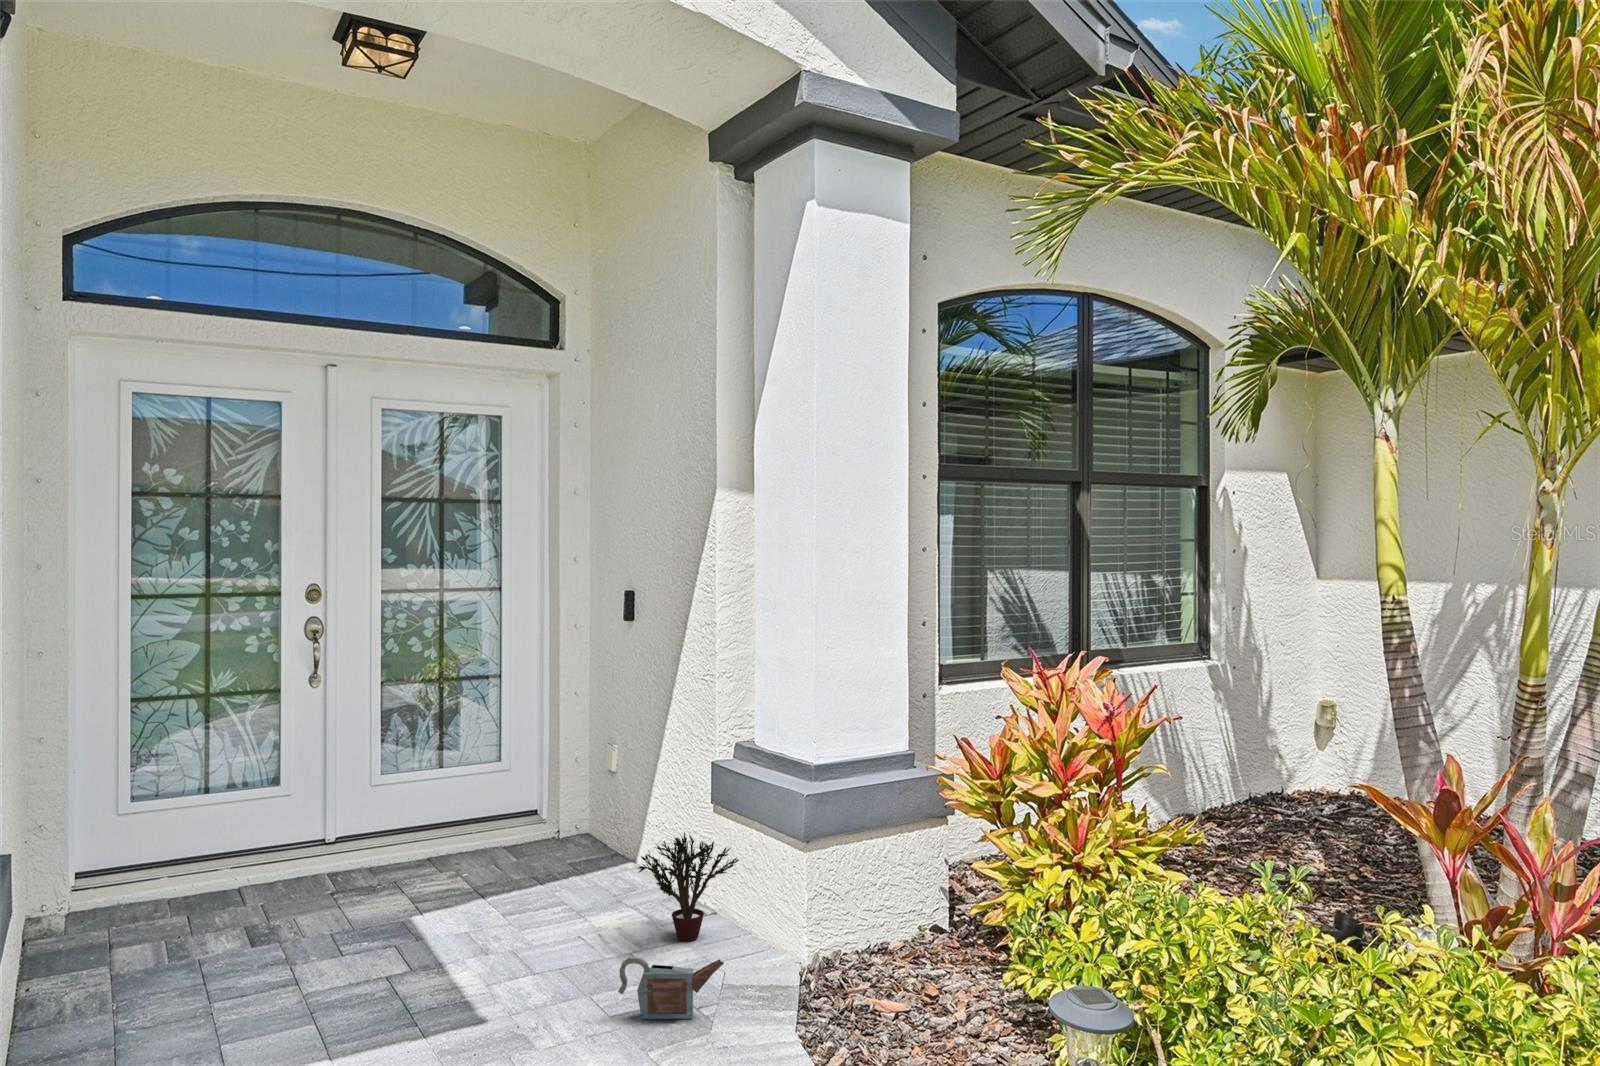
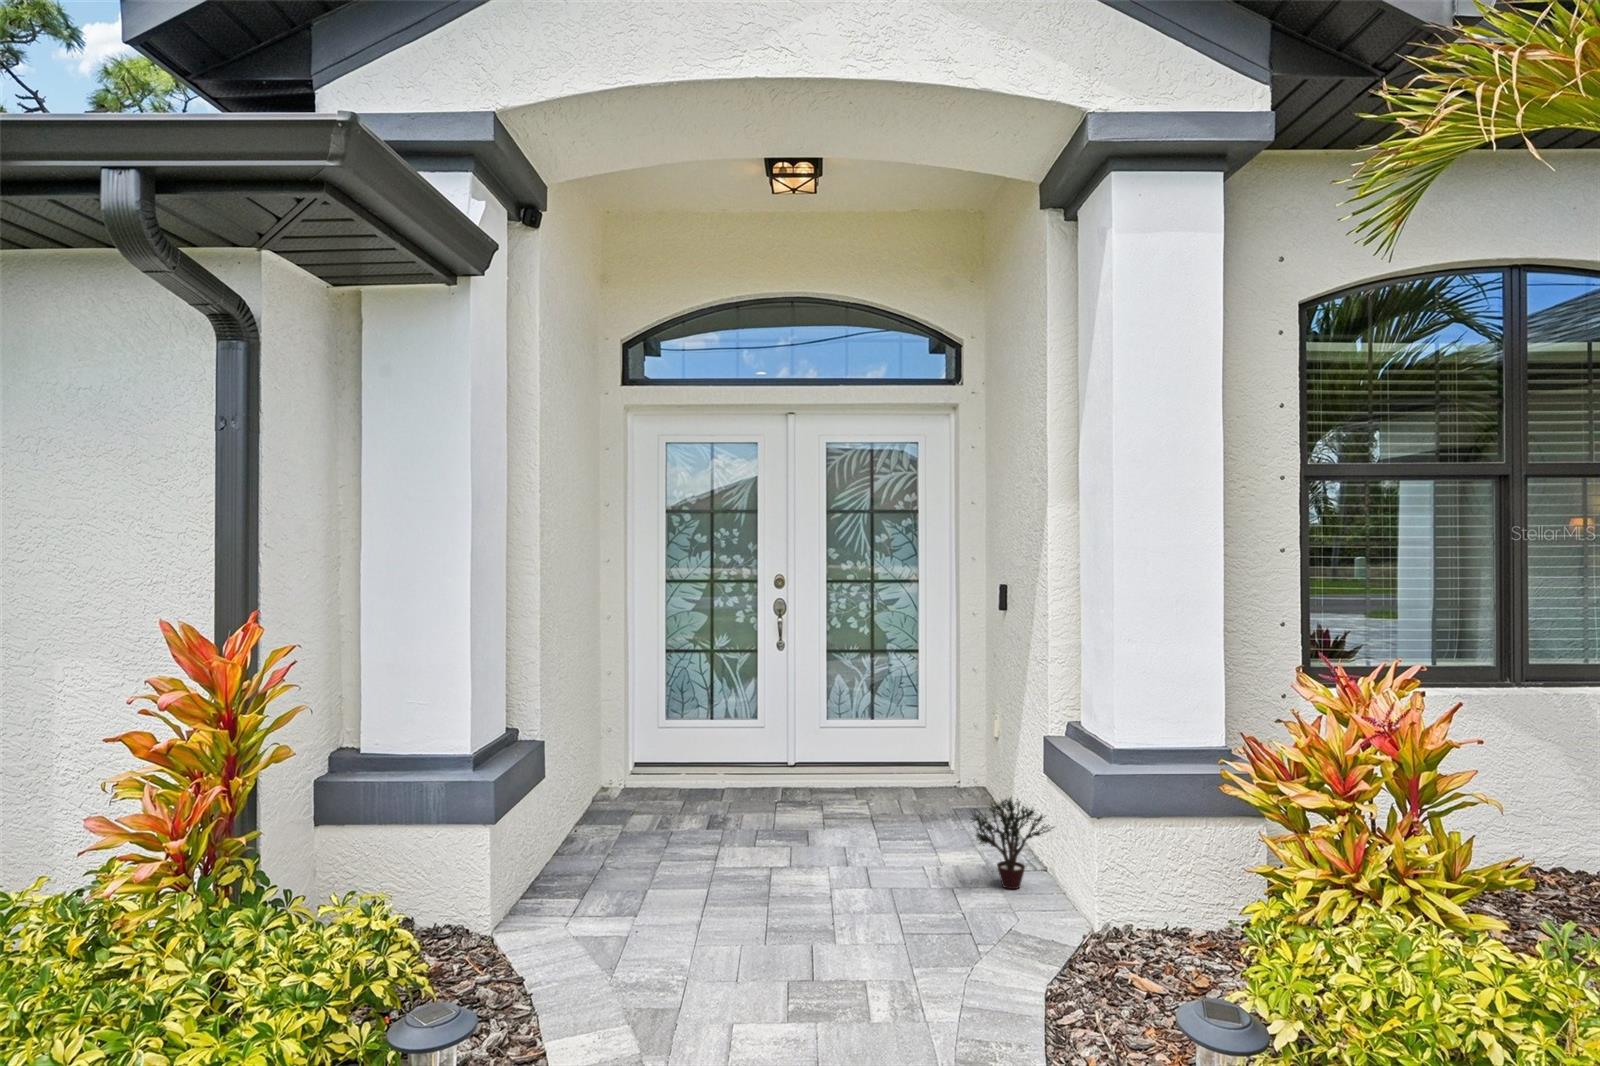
watering can: present [618,957,724,1019] -> none [914,888,998,951]

